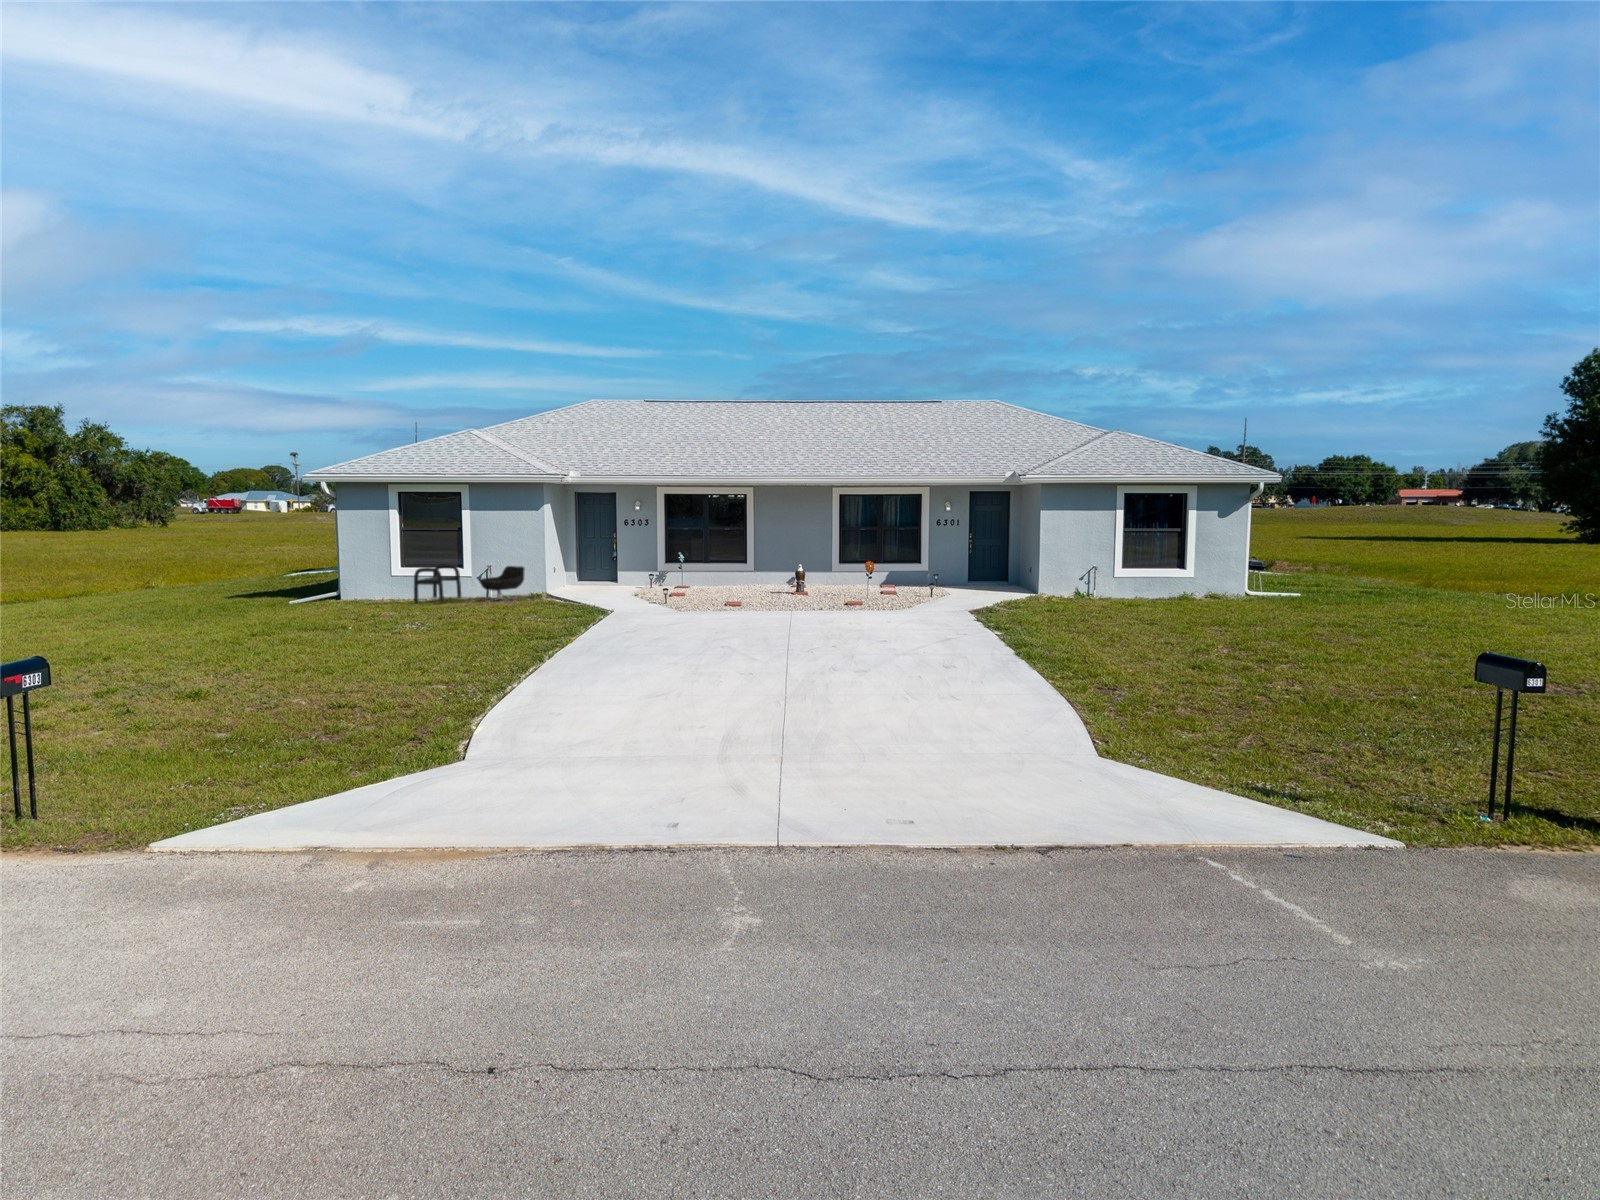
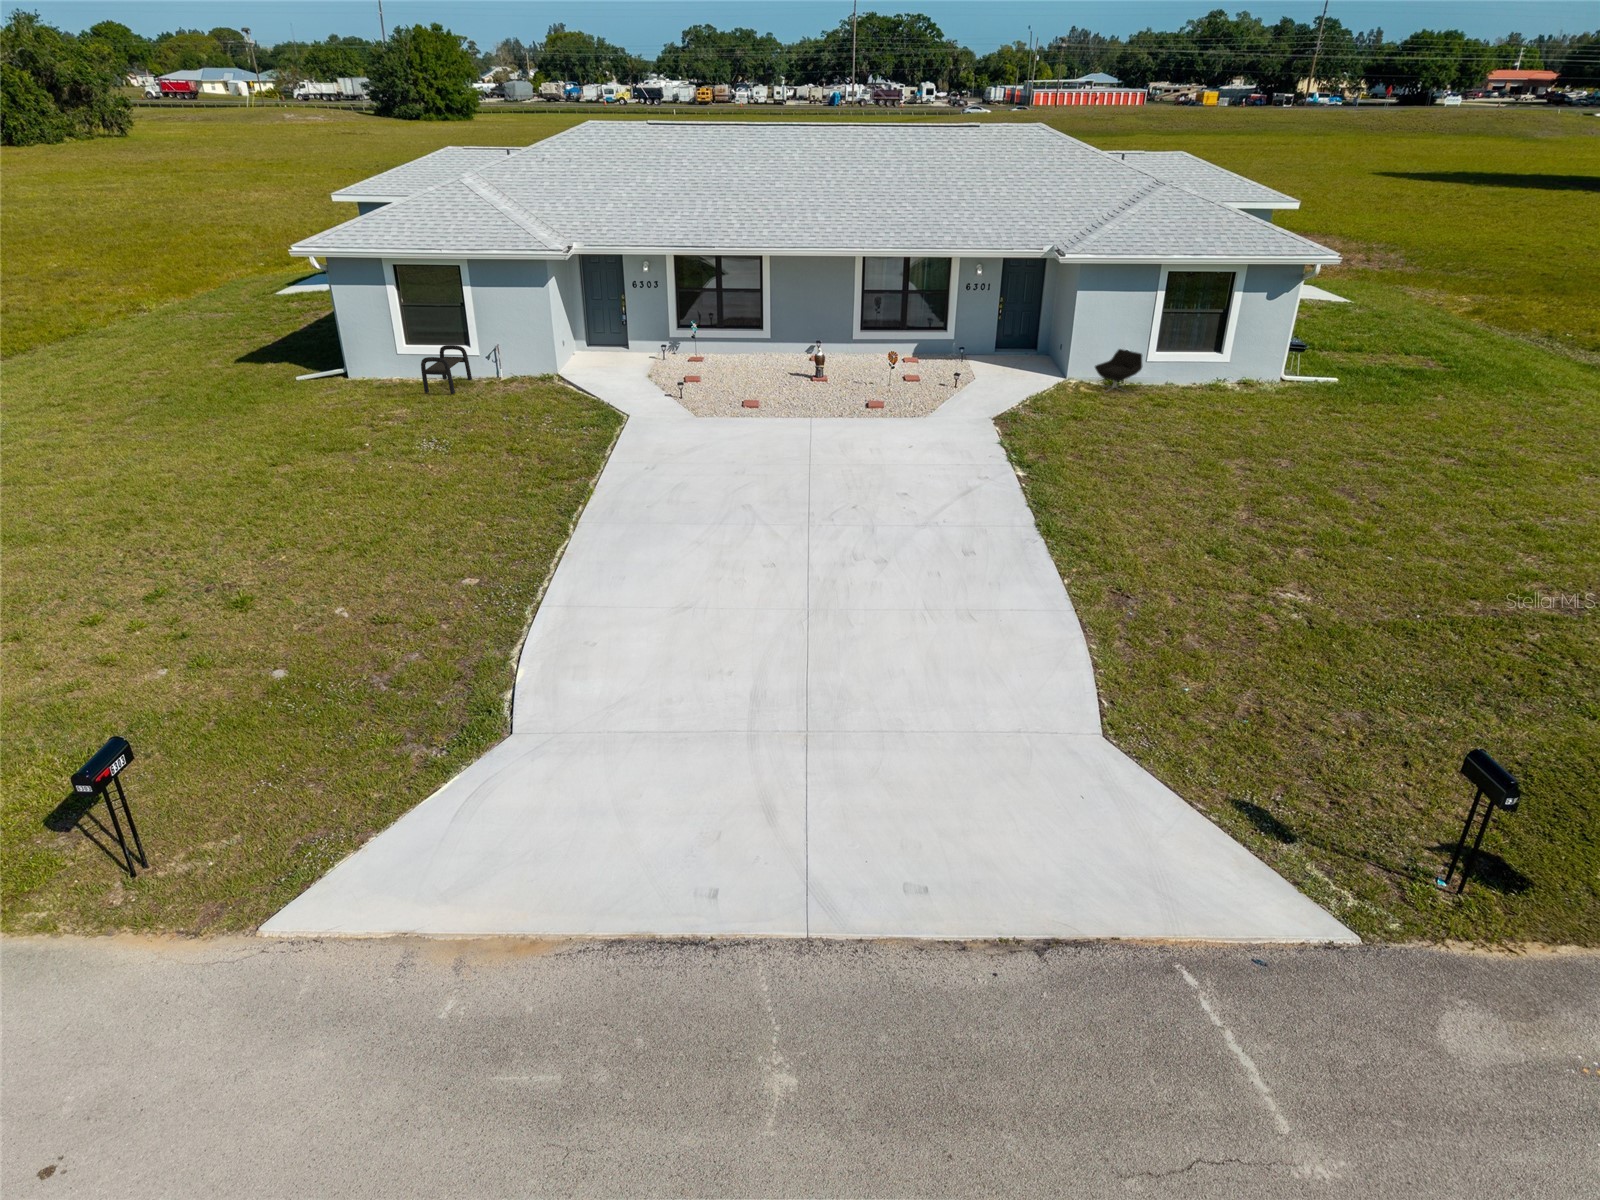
lounge chair: present [479,566,524,600] -> present [1095,349,1142,388]

